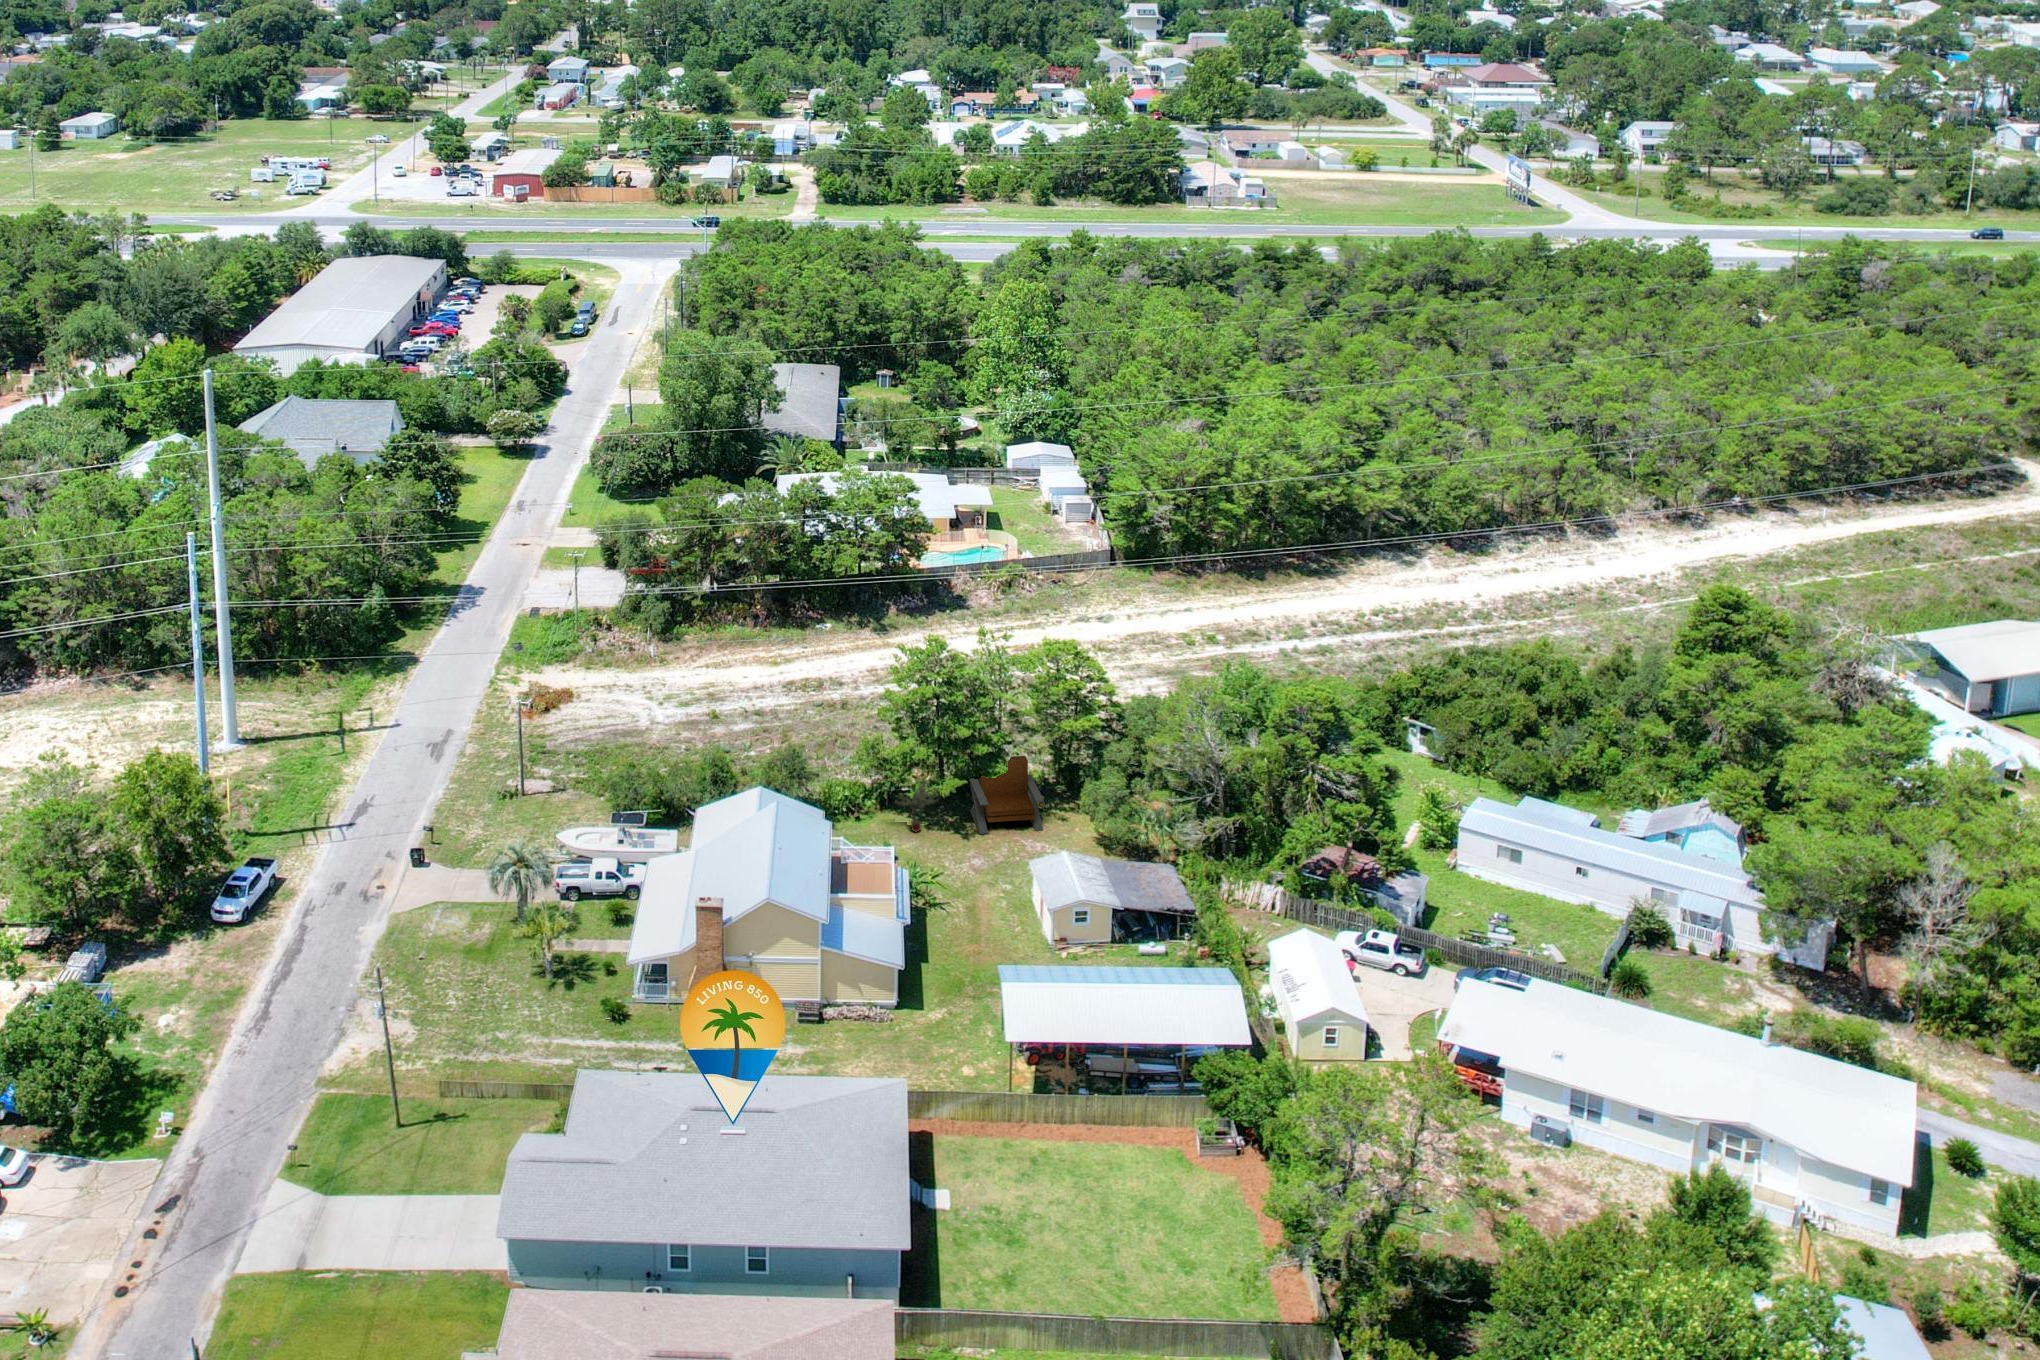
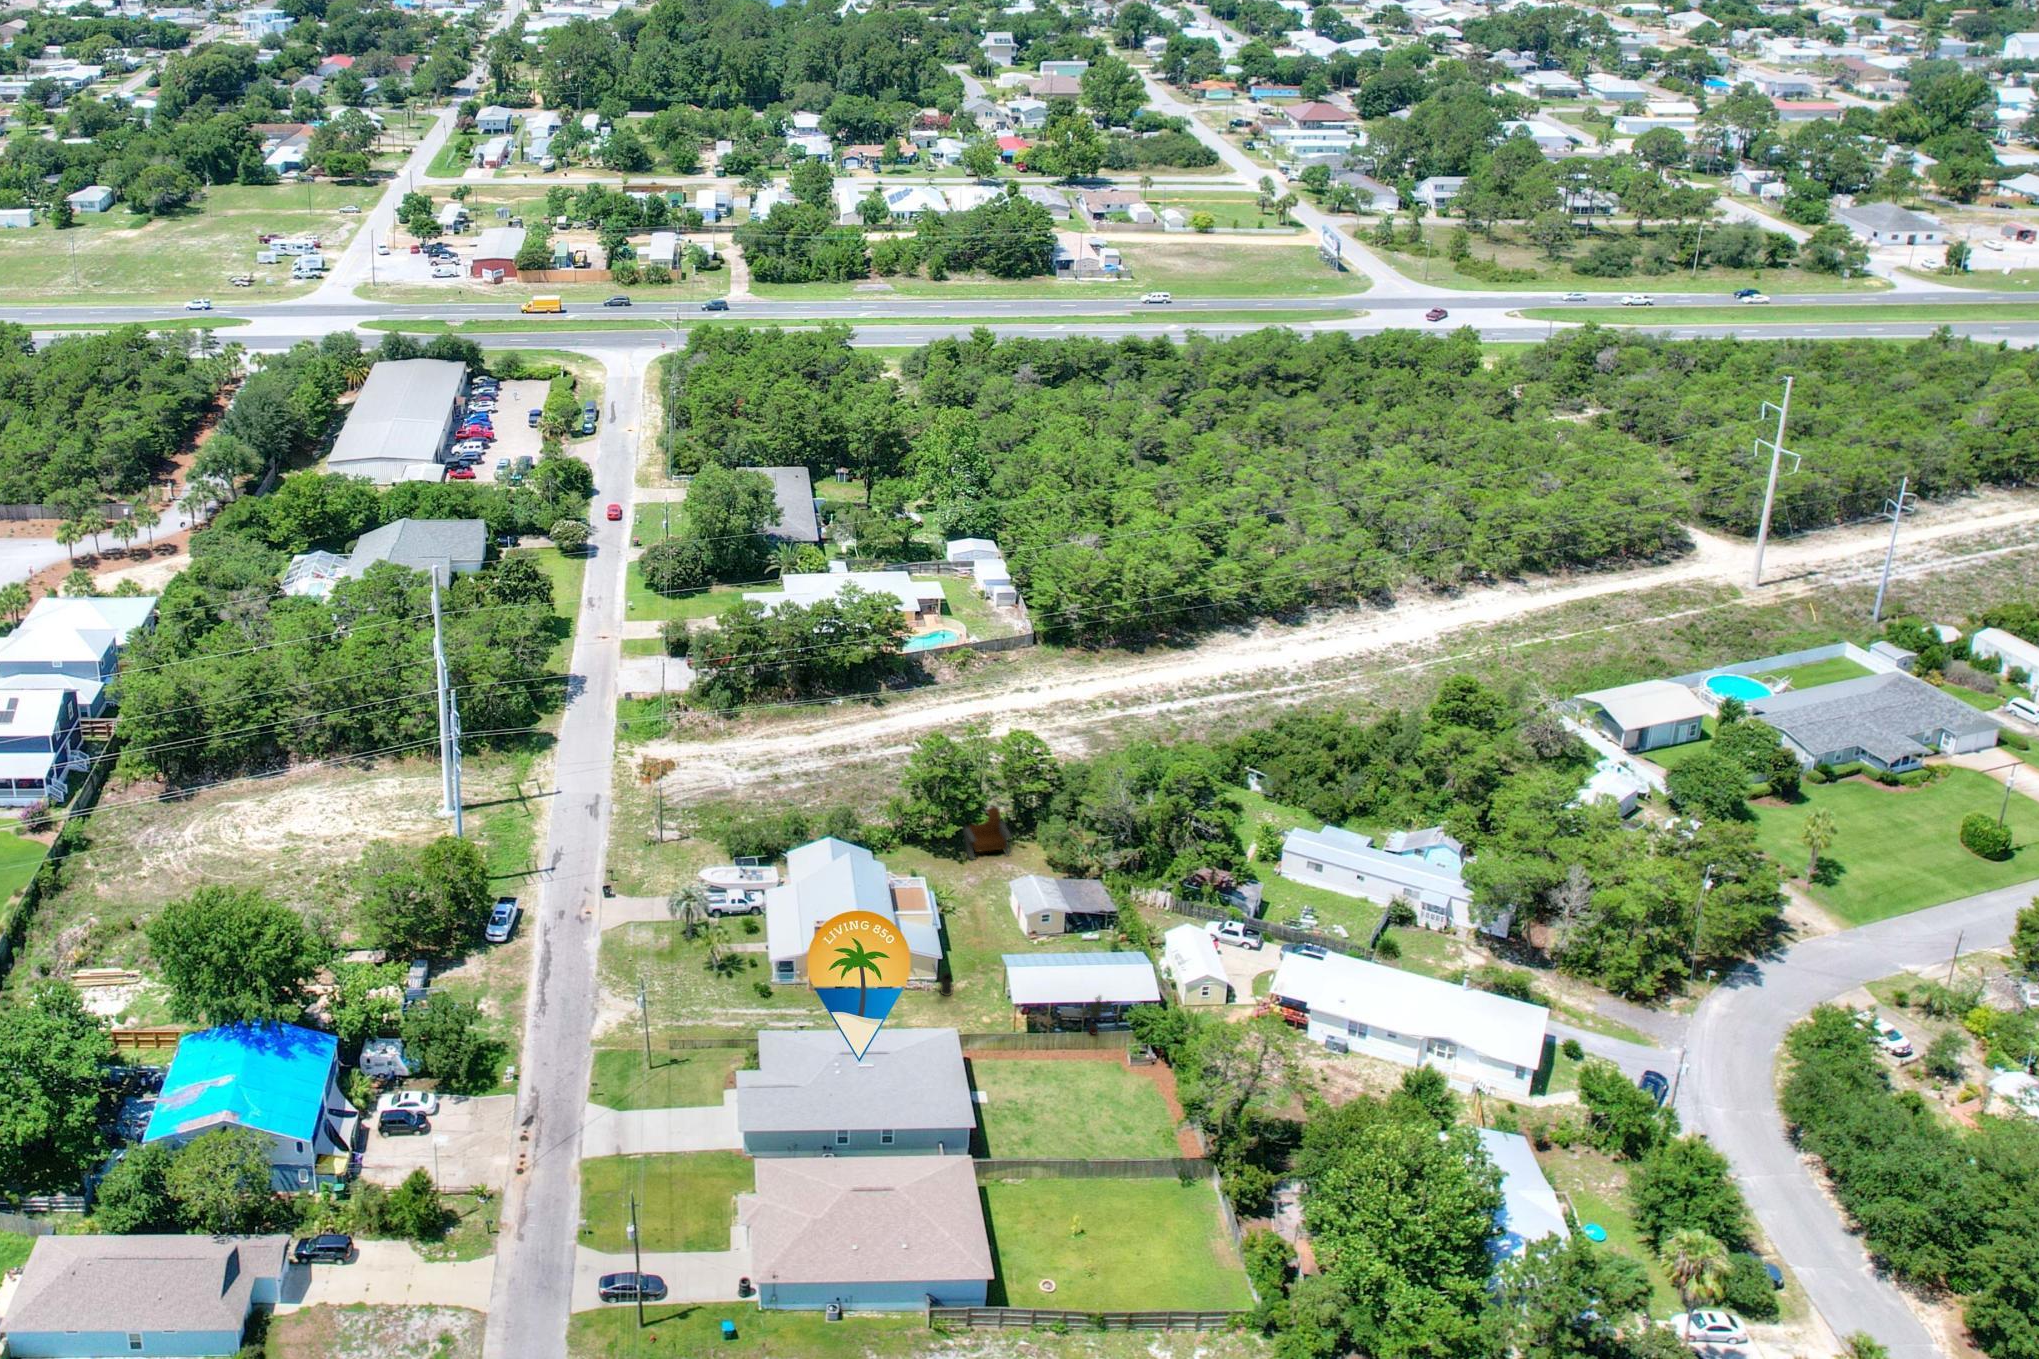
potted tree: present [896,780,938,833] -> present [1078,996,1112,1035]
watering can: none [889,979,920,1030] -> present [935,969,953,996]

